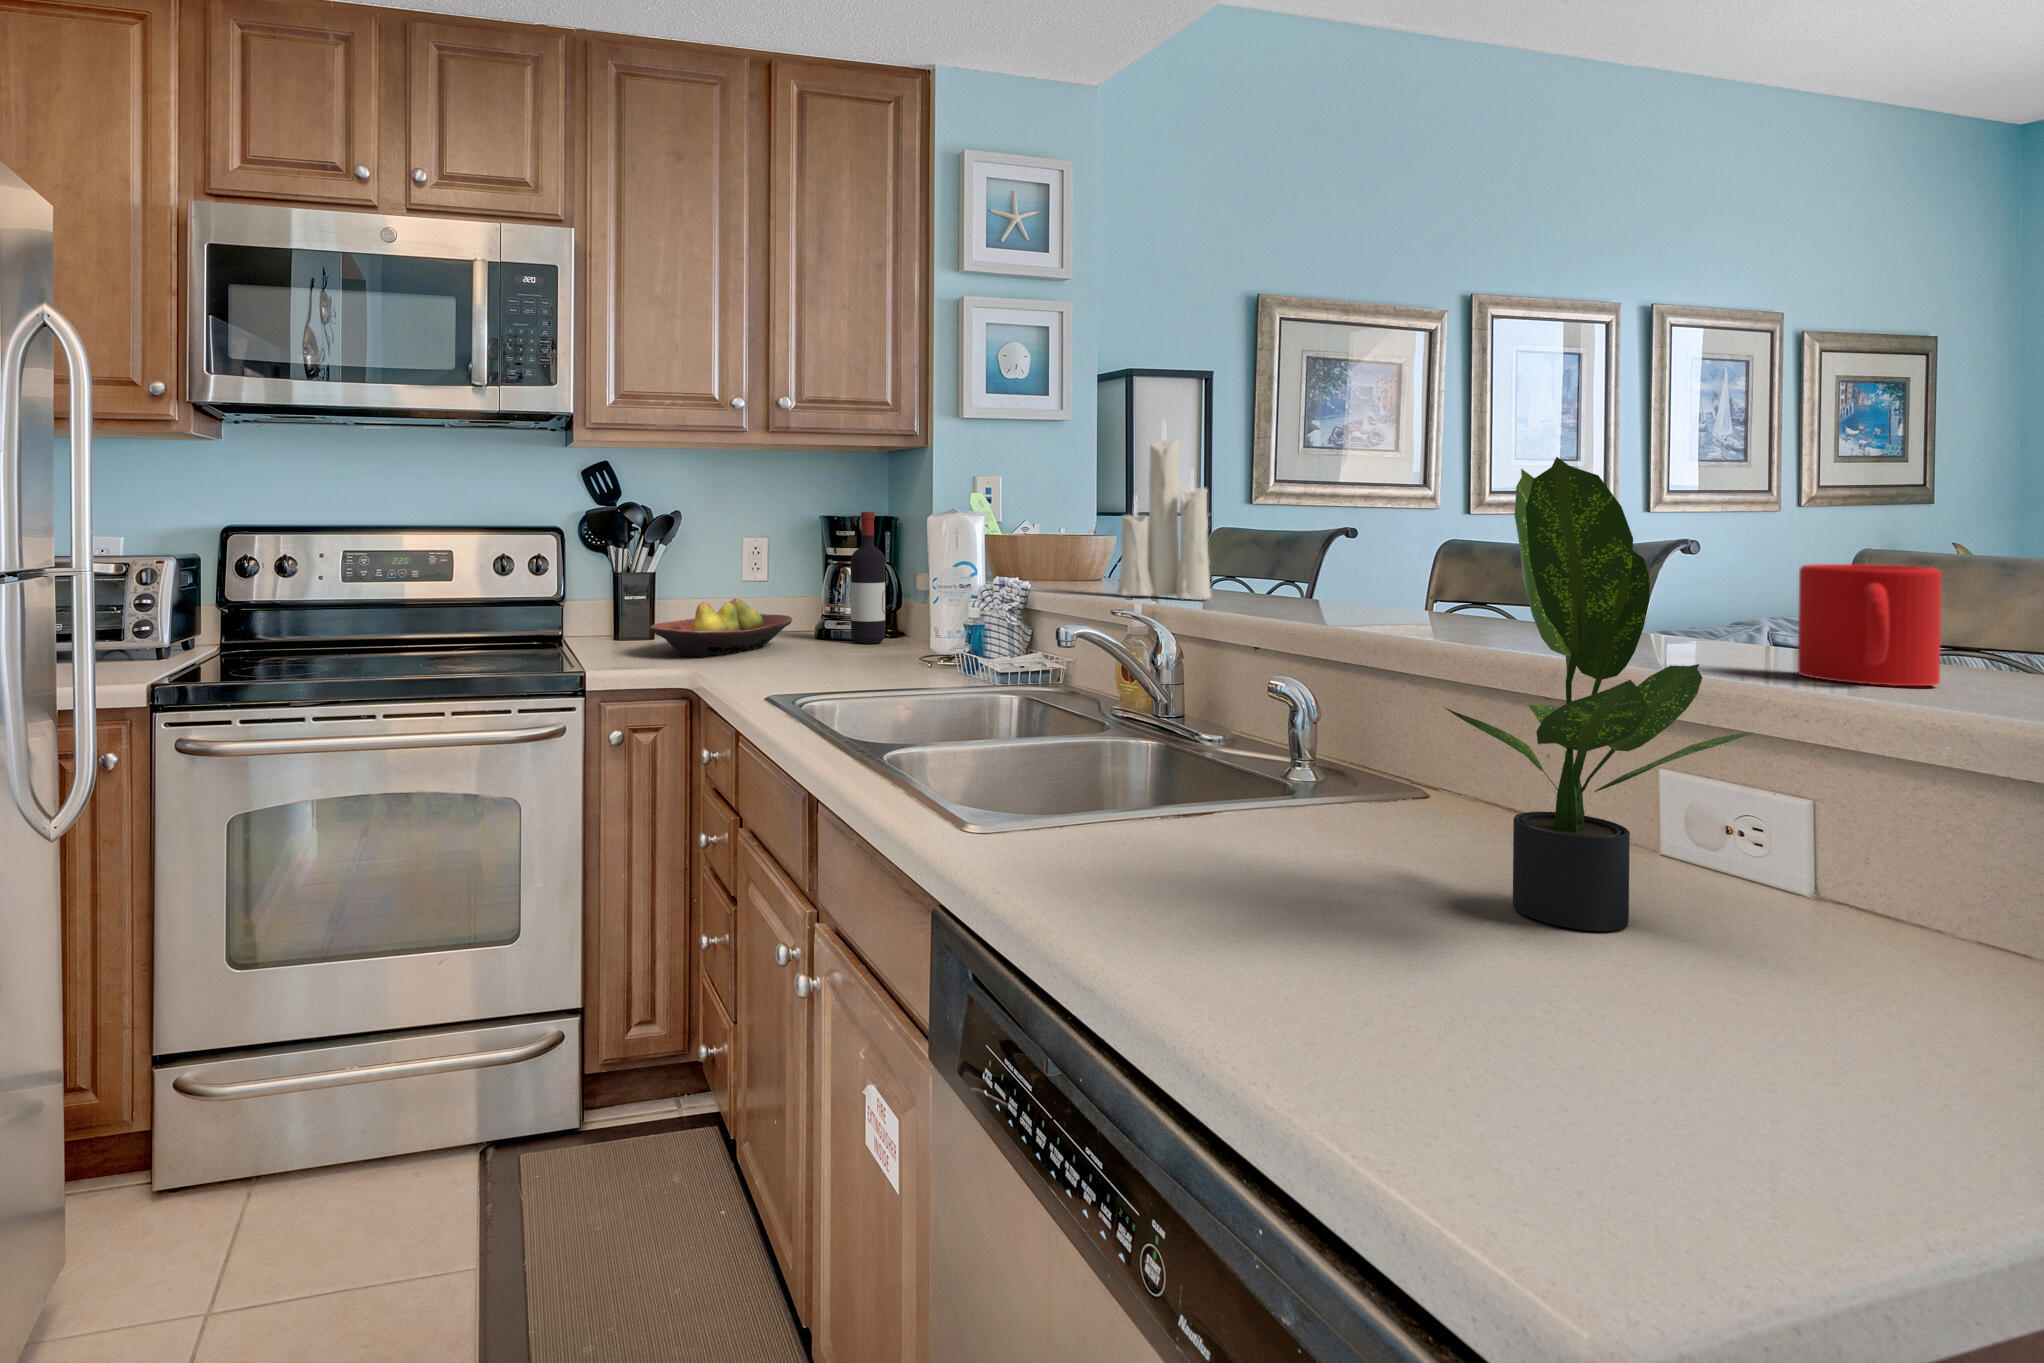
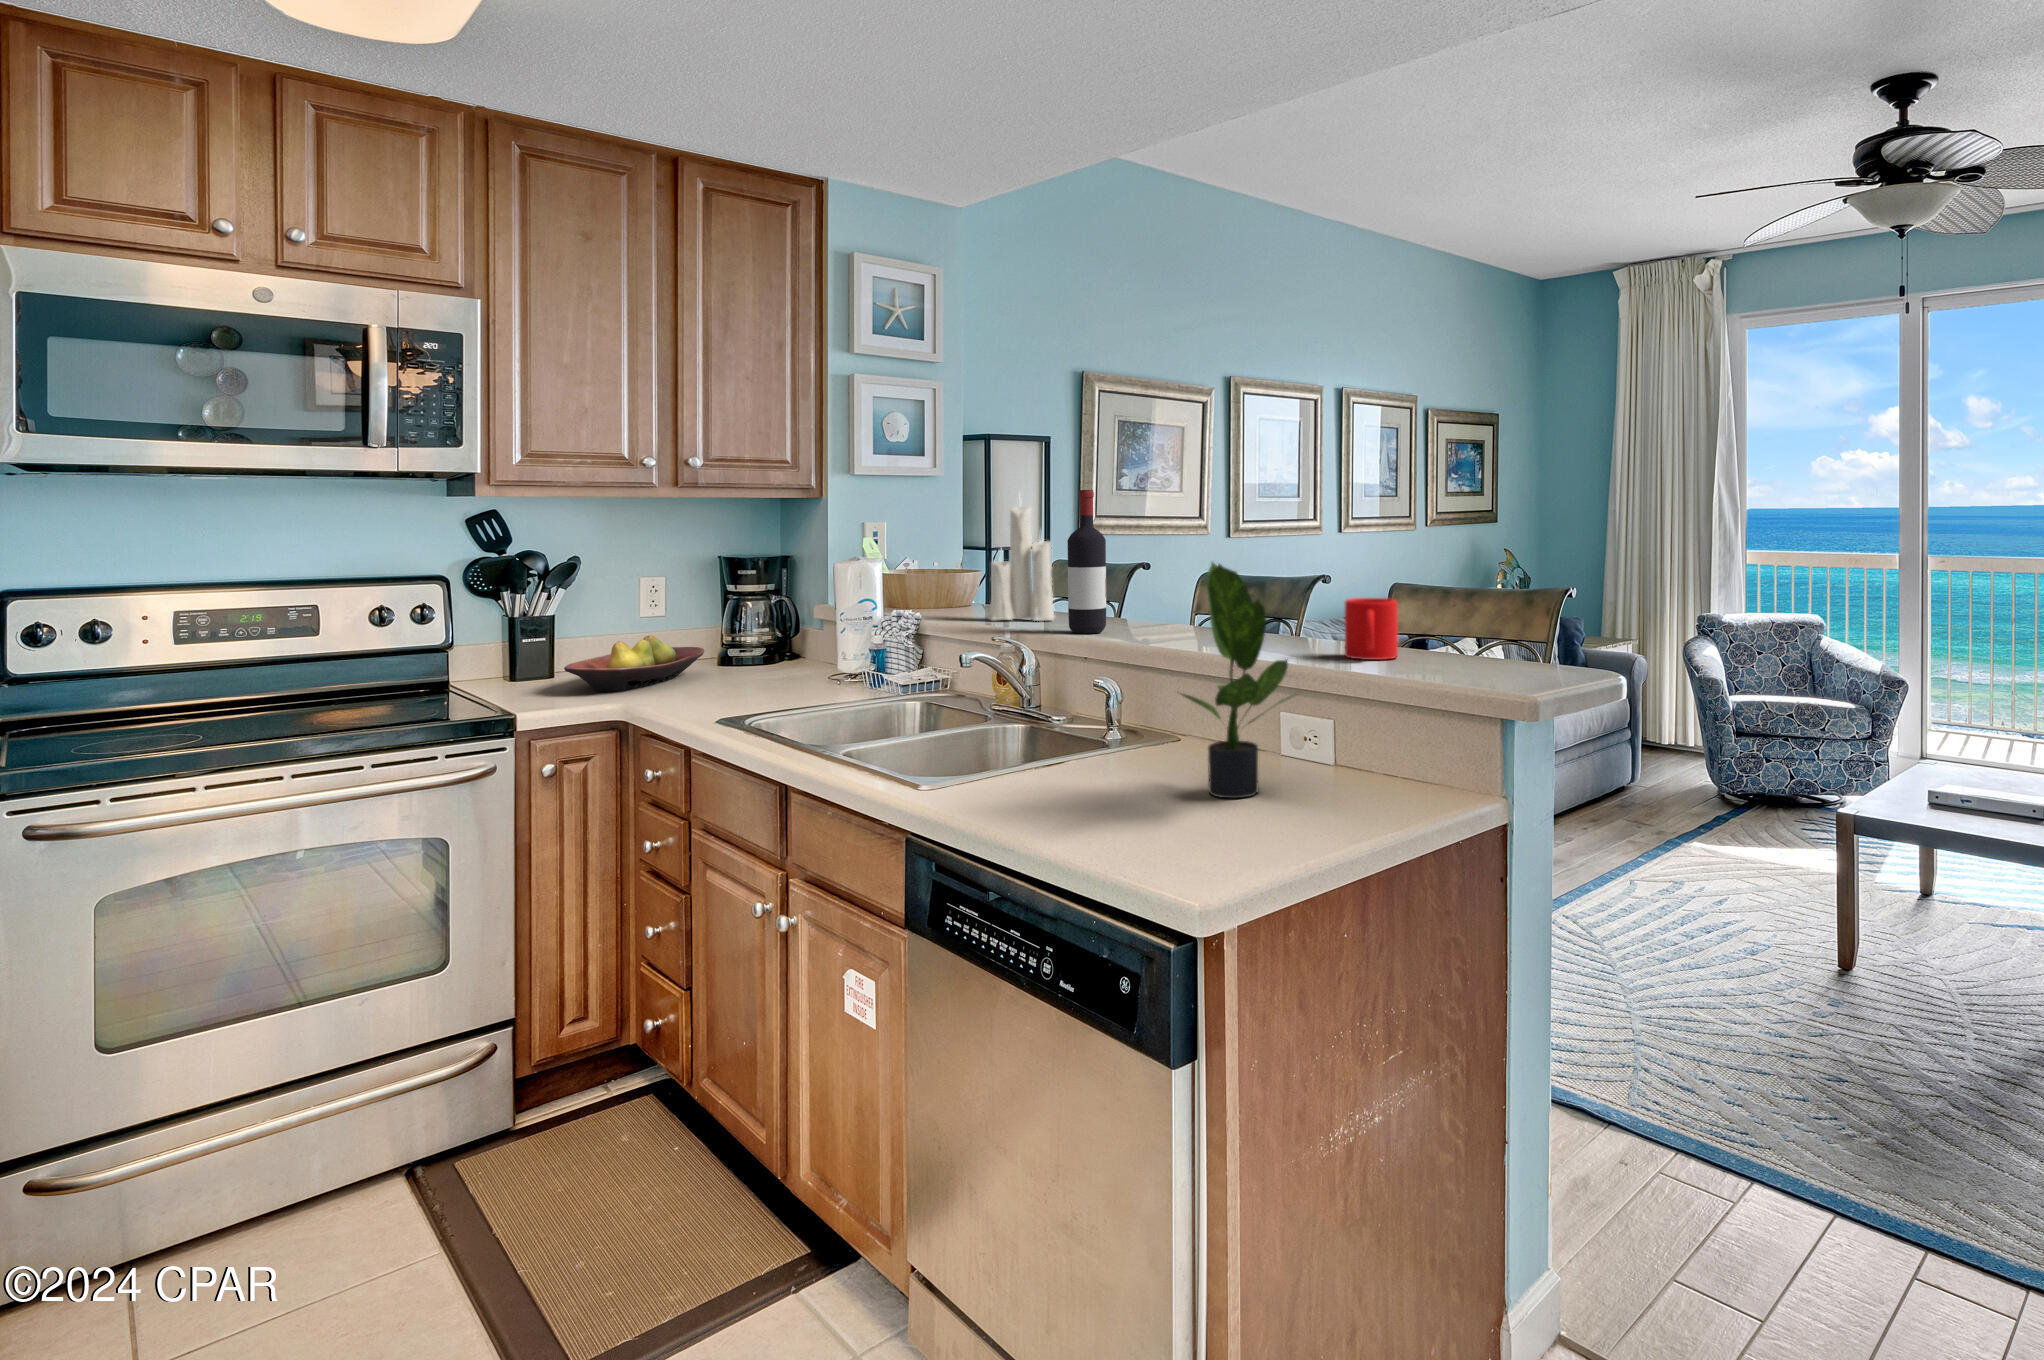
wine bottle: present [851,512,885,644] -> present [1067,490,1106,634]

